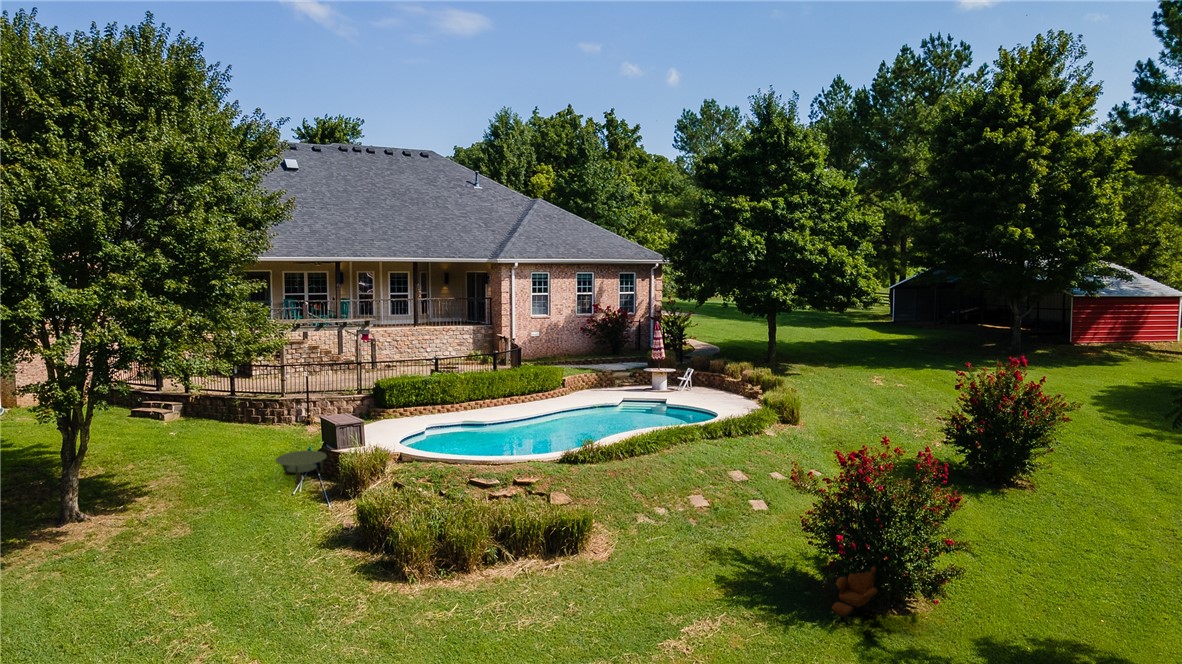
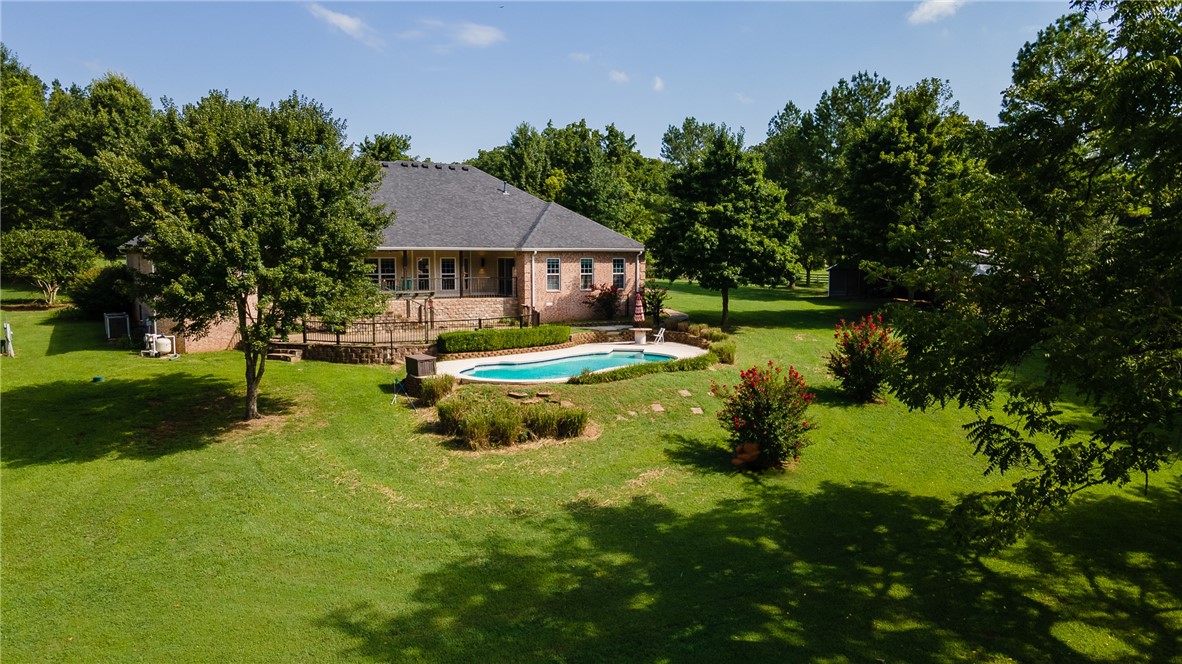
round table: present [276,450,327,484] -> none [378,378,411,398]

